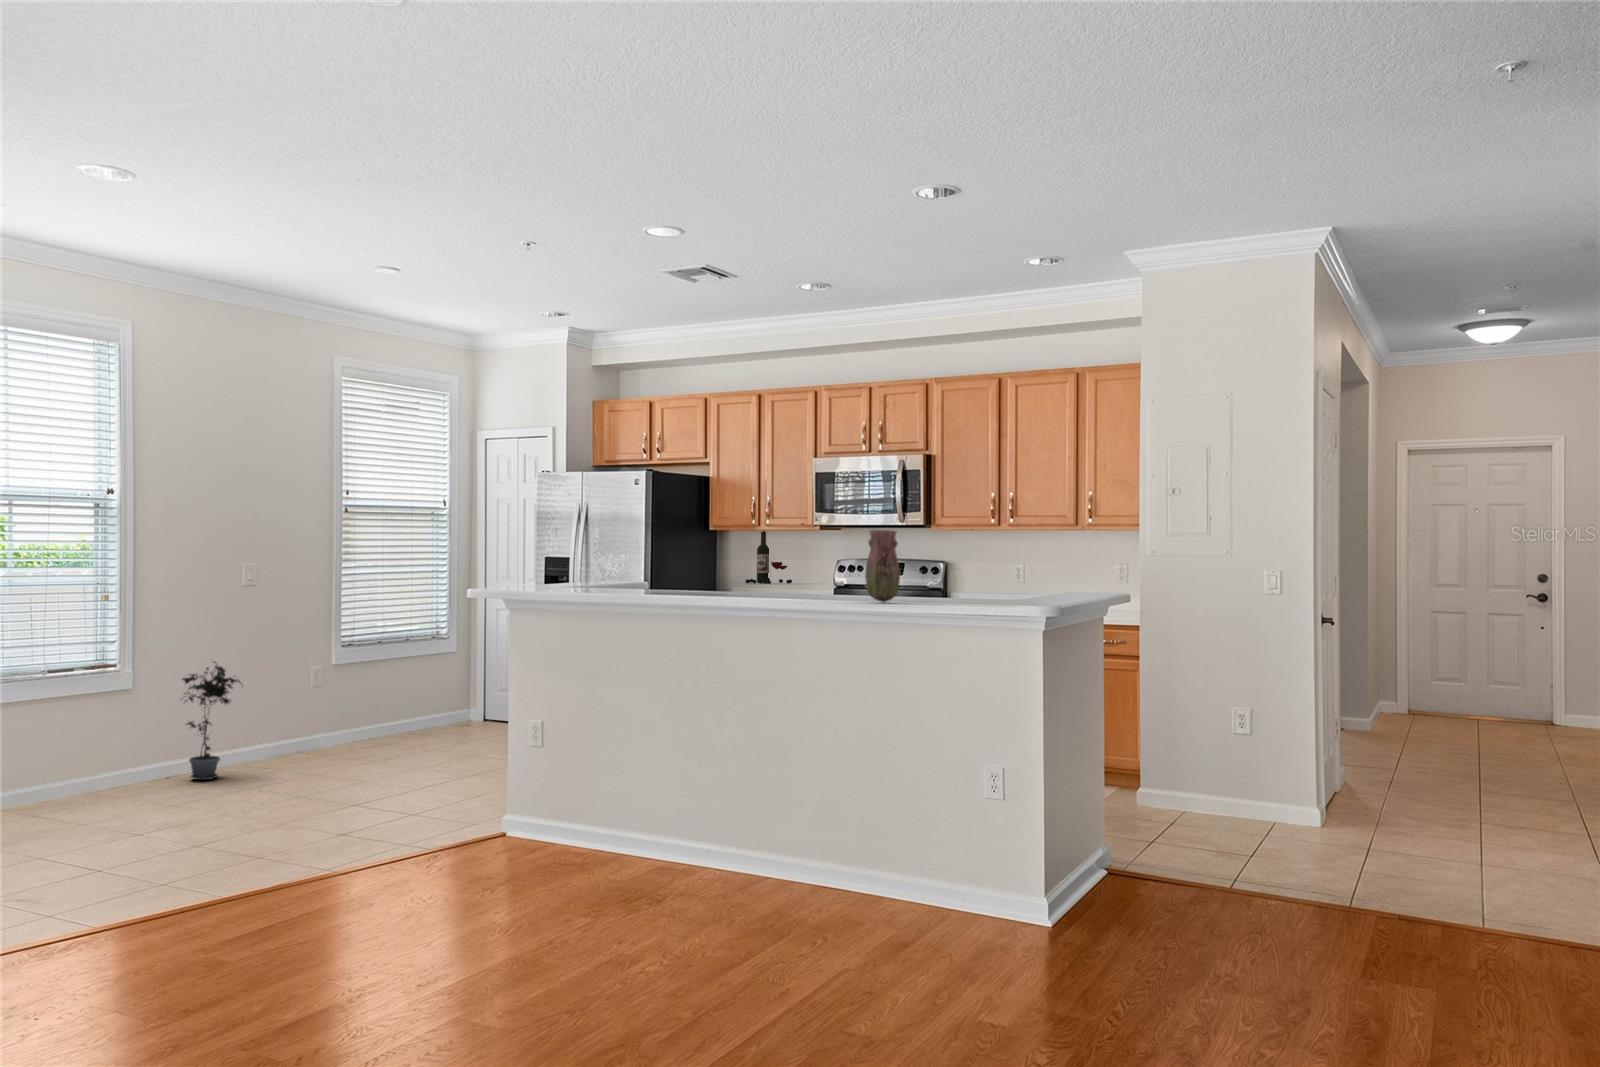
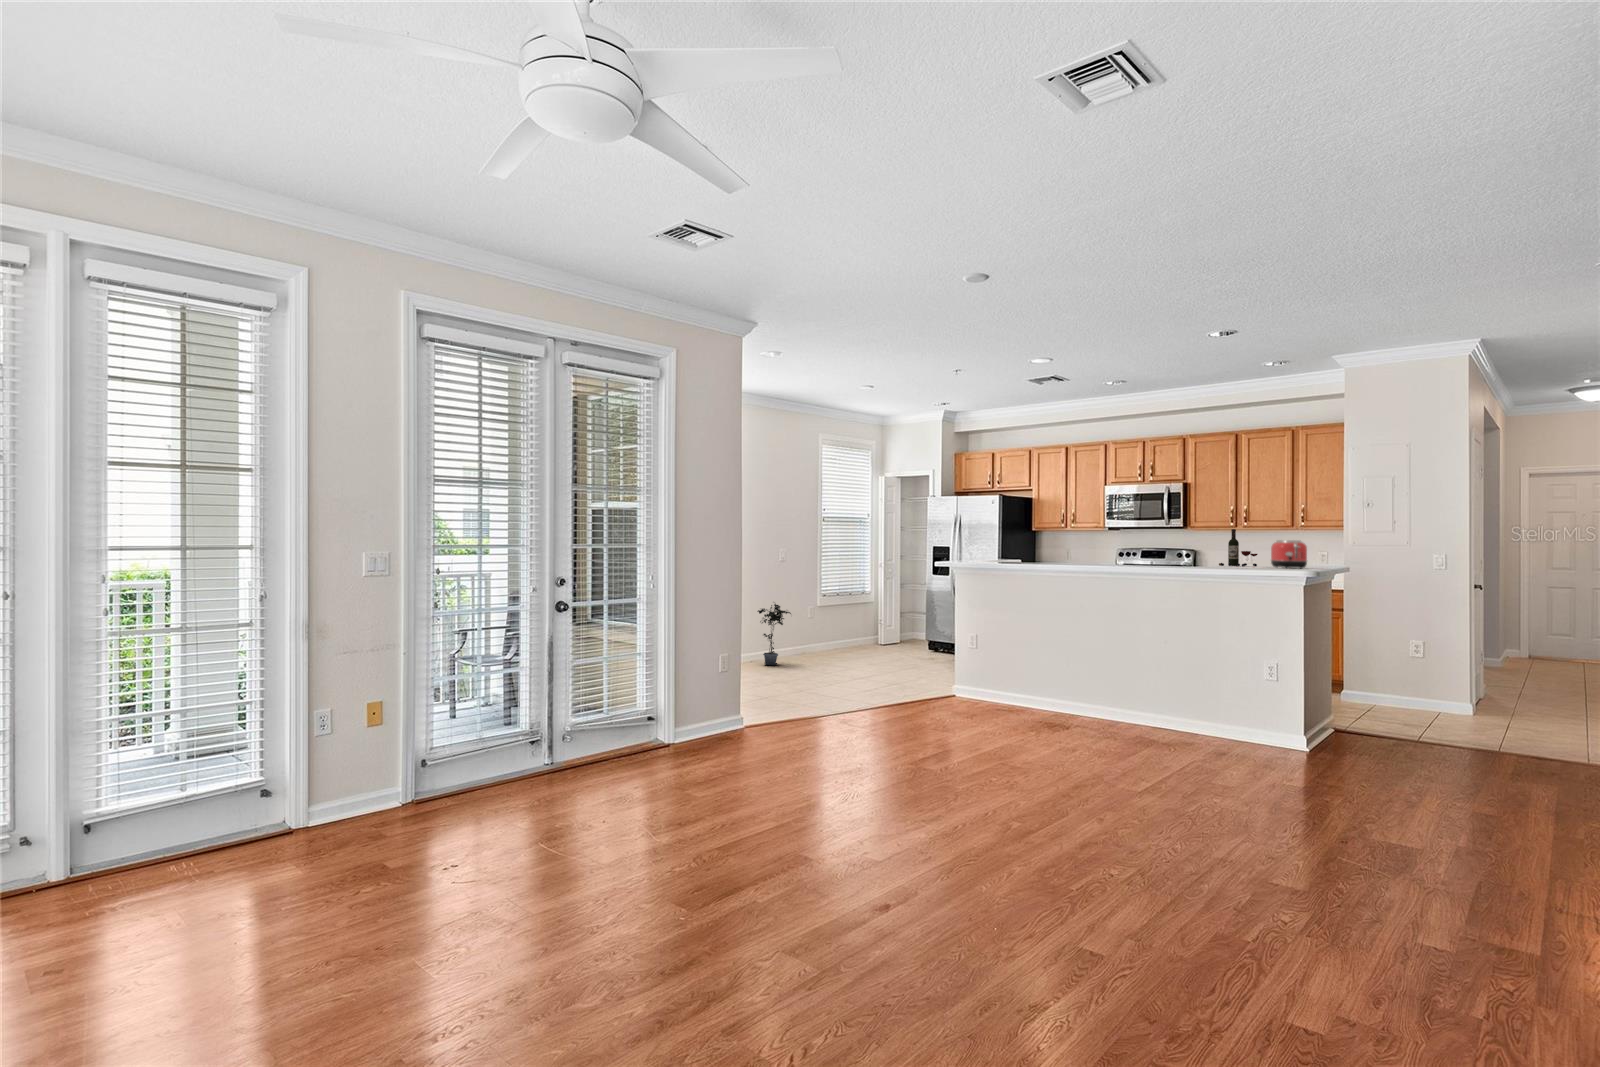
vase: present [865,530,900,602] -> none [1195,531,1216,571]
wine bottle: present [745,531,792,584] -> present [1219,529,1258,566]
toaster: none [1044,547,1095,593] -> present [1271,540,1307,568]

